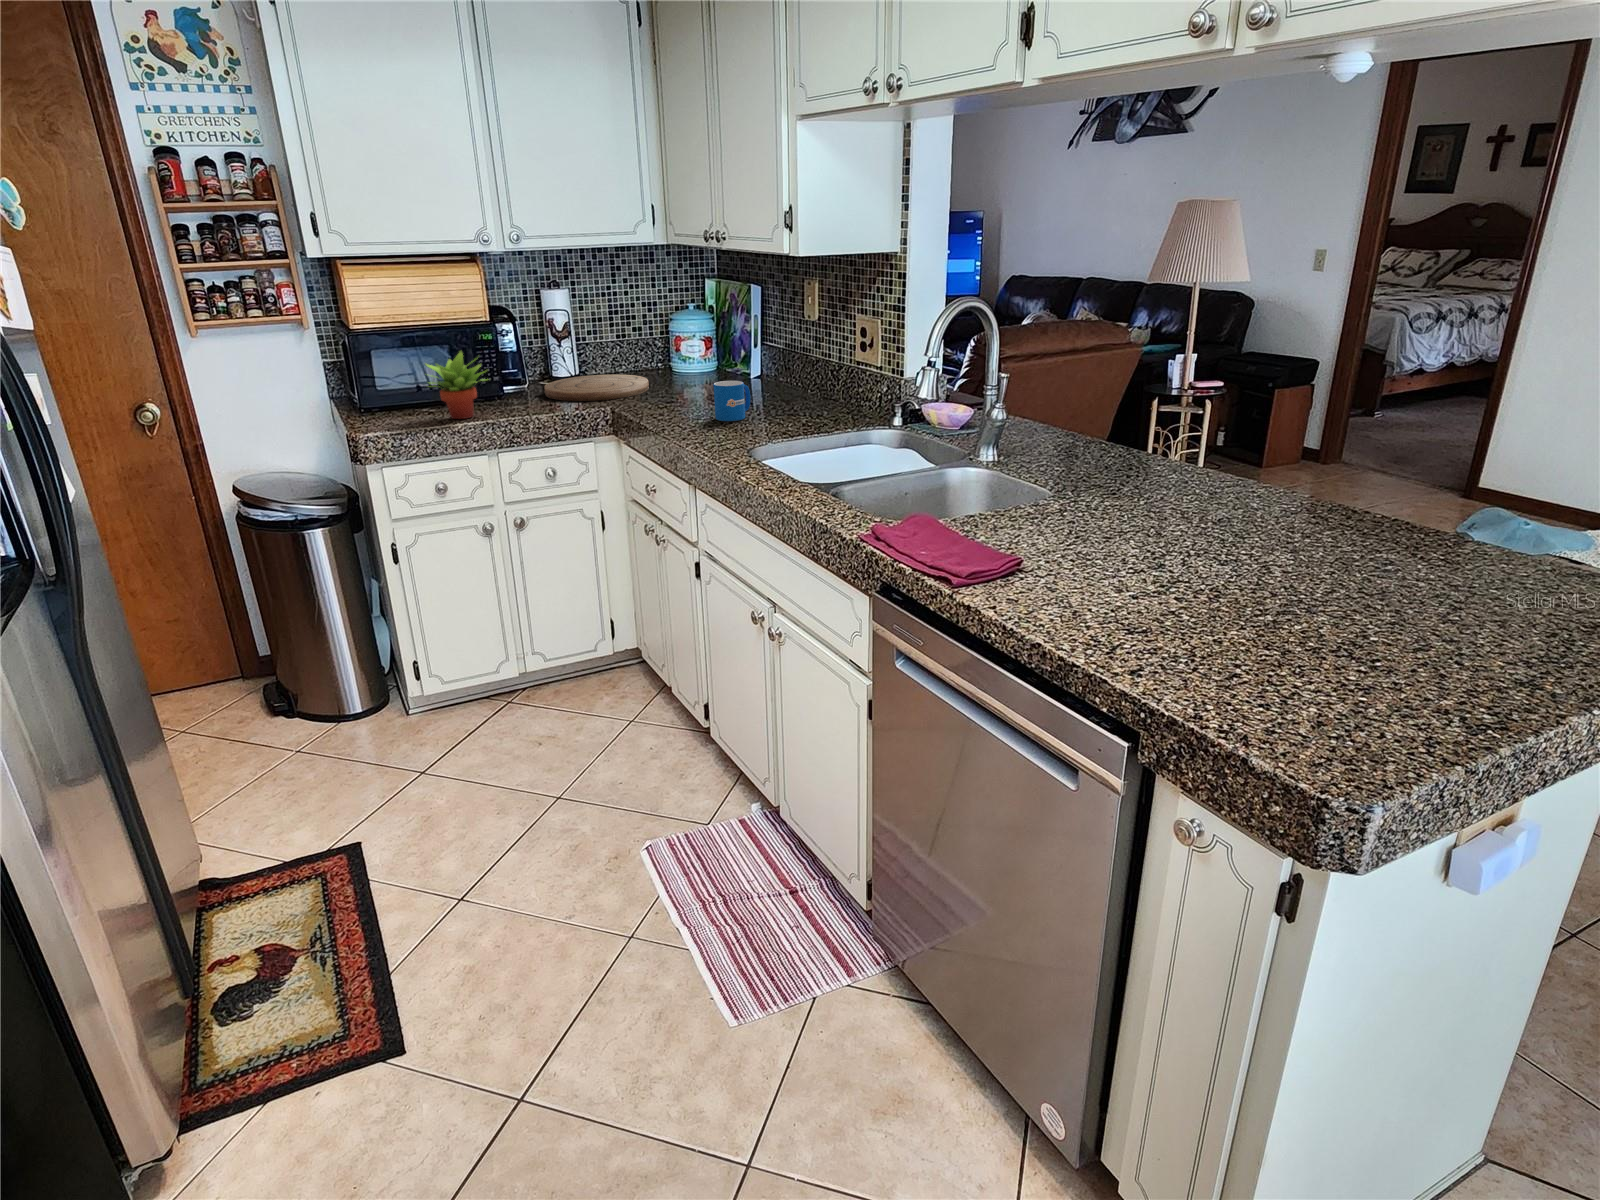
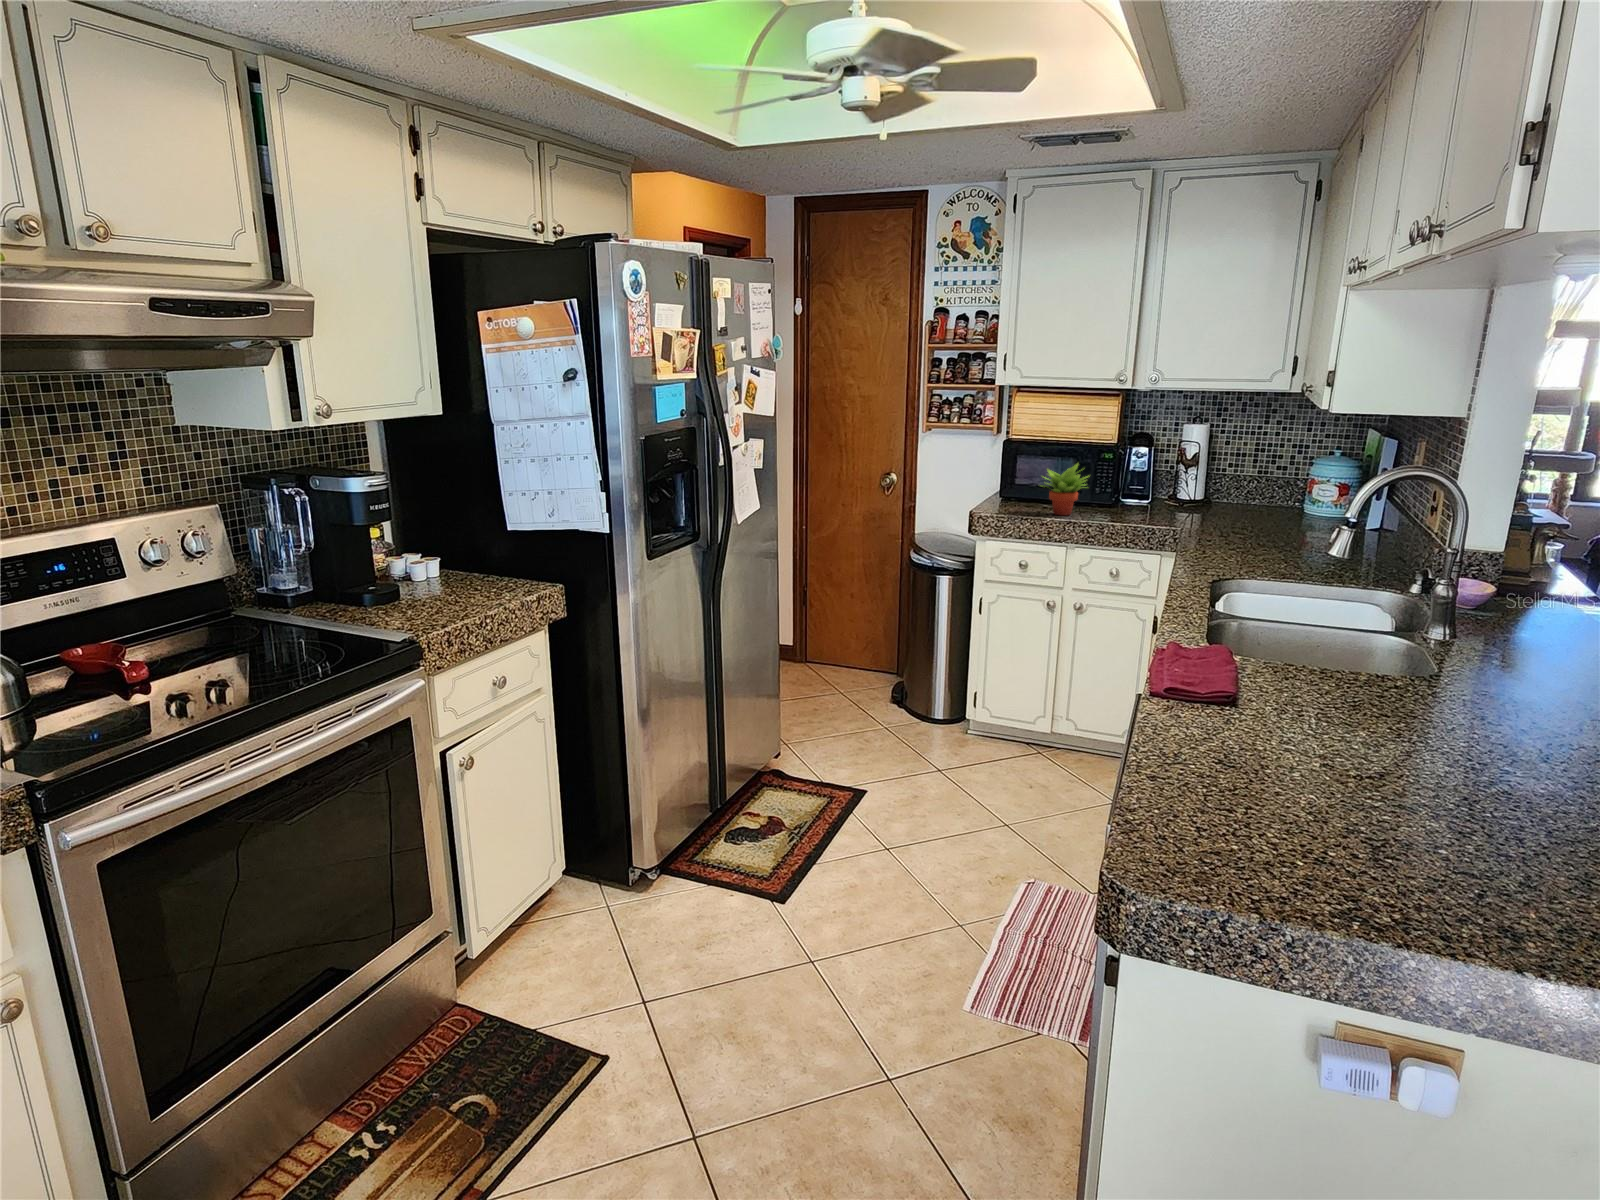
cutting board: present [545,374,649,401] -> none [1150,501,1252,524]
mug: present [714,381,750,421] -> none [1250,519,1295,557]

